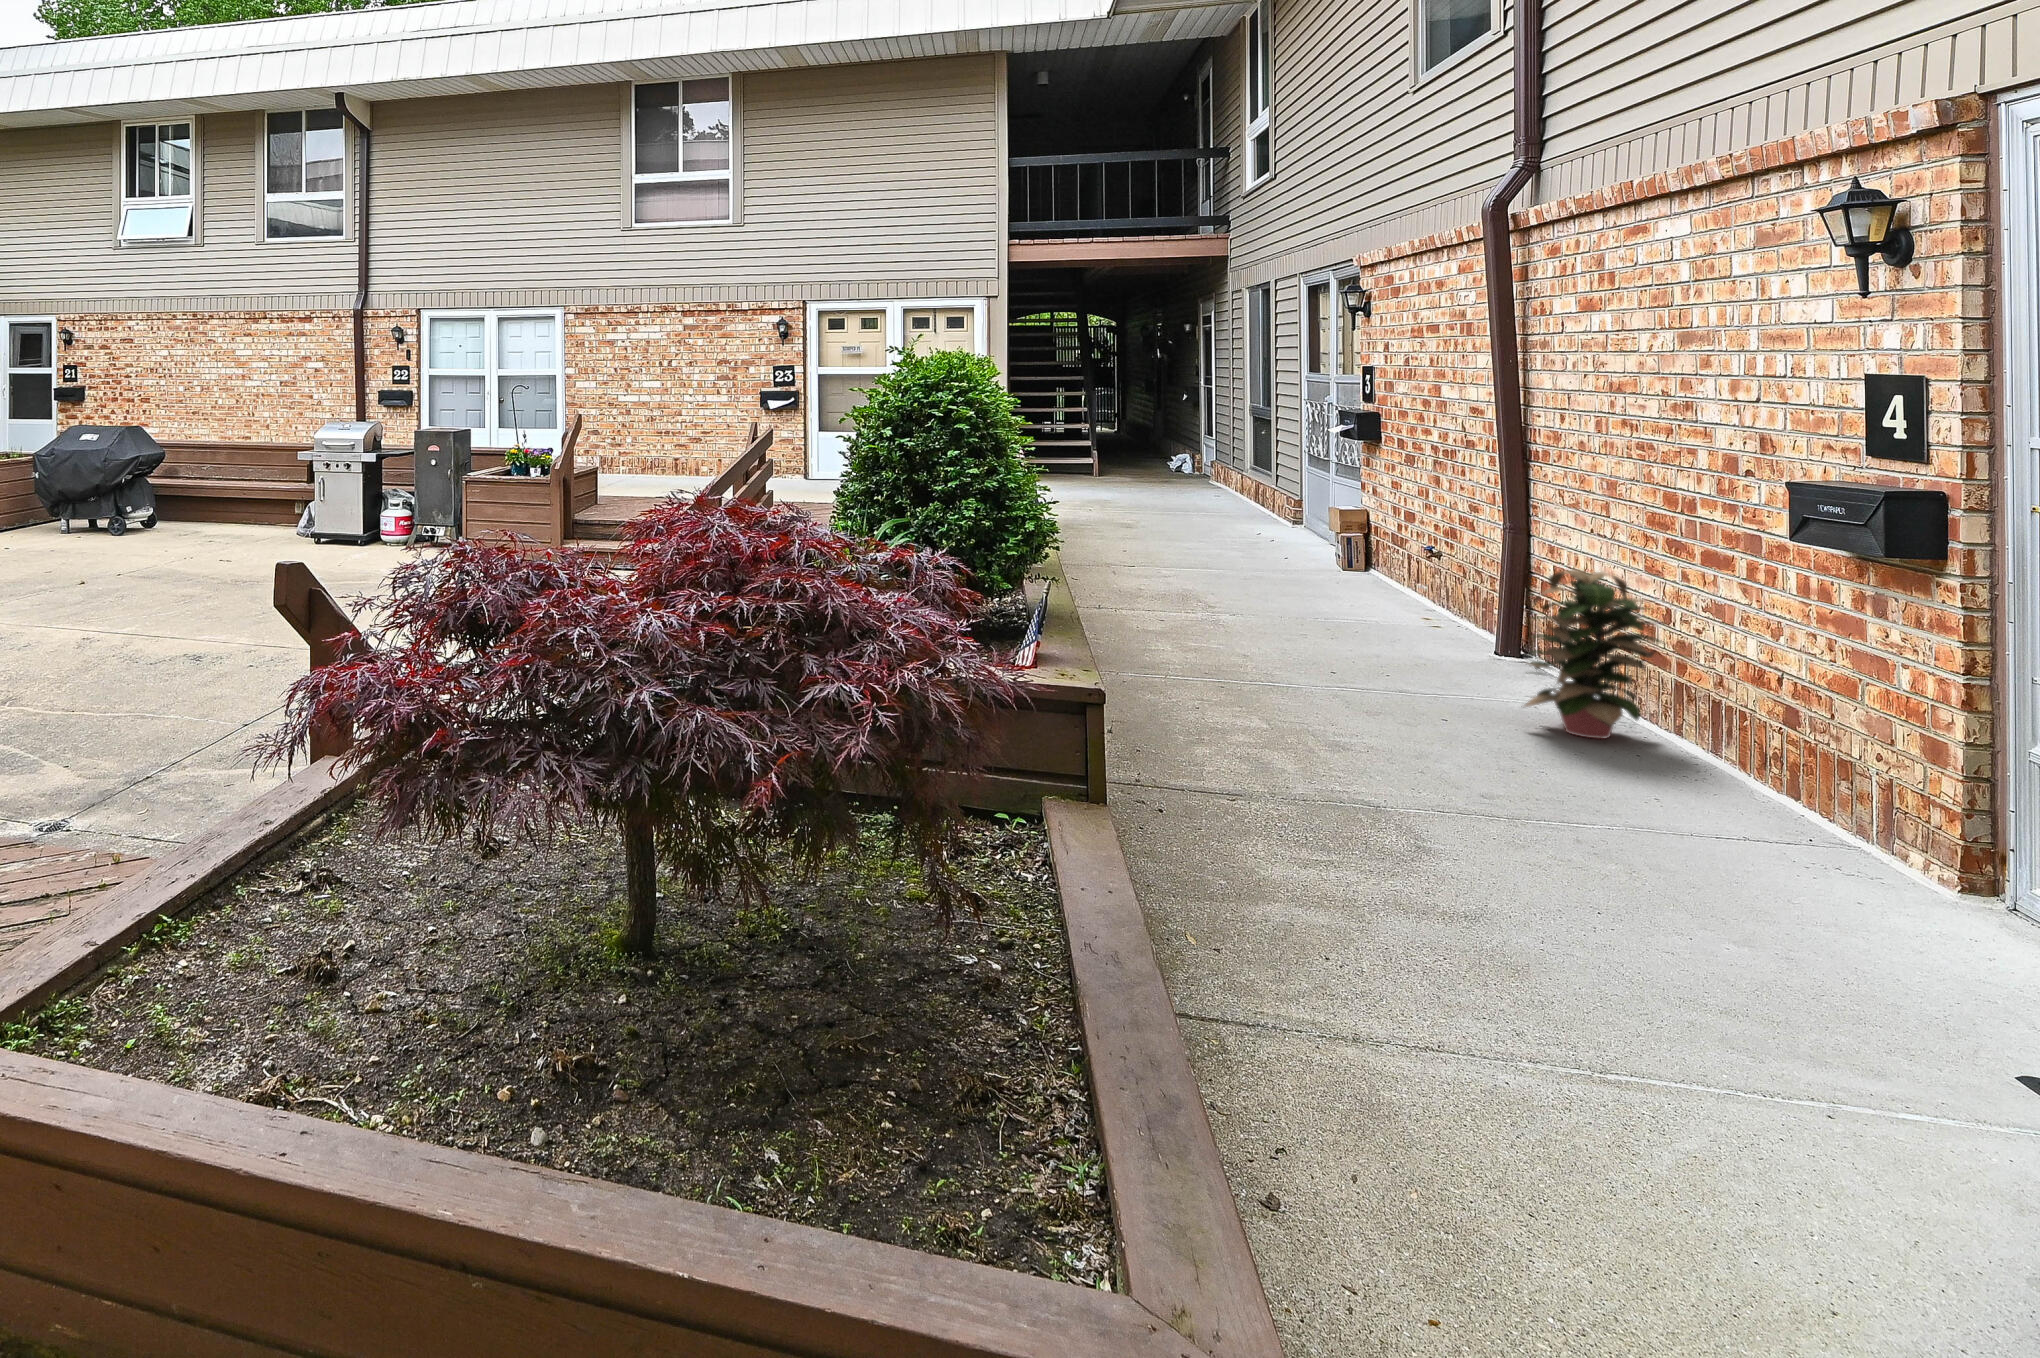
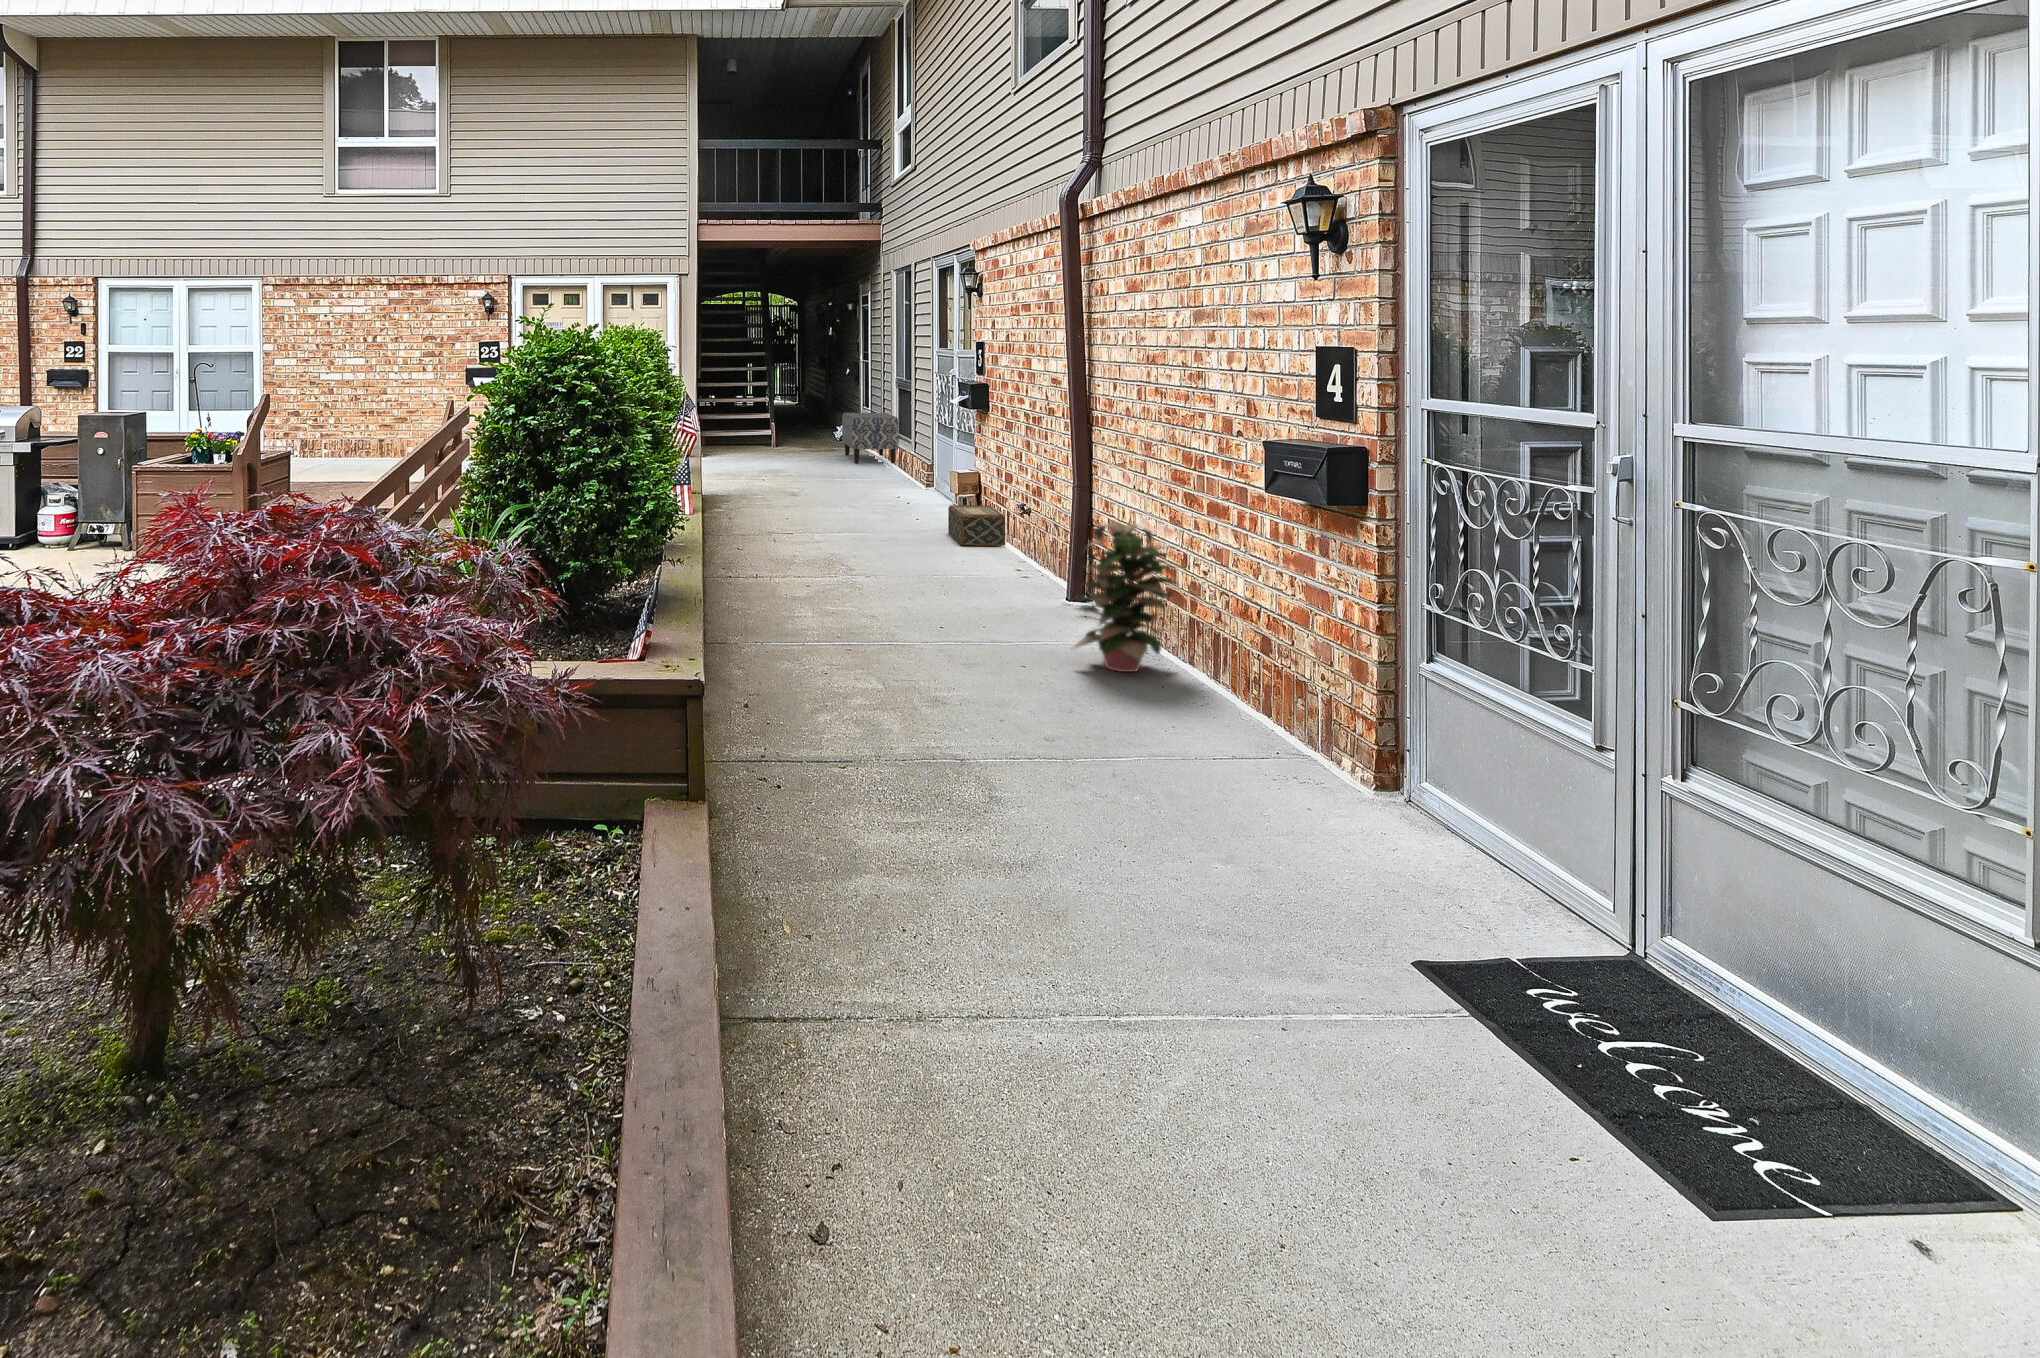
bench: none [1179,446,1251,504] -> present [842,413,899,464]
woven basket: none [1332,550,1408,597] -> present [948,505,1005,546]

